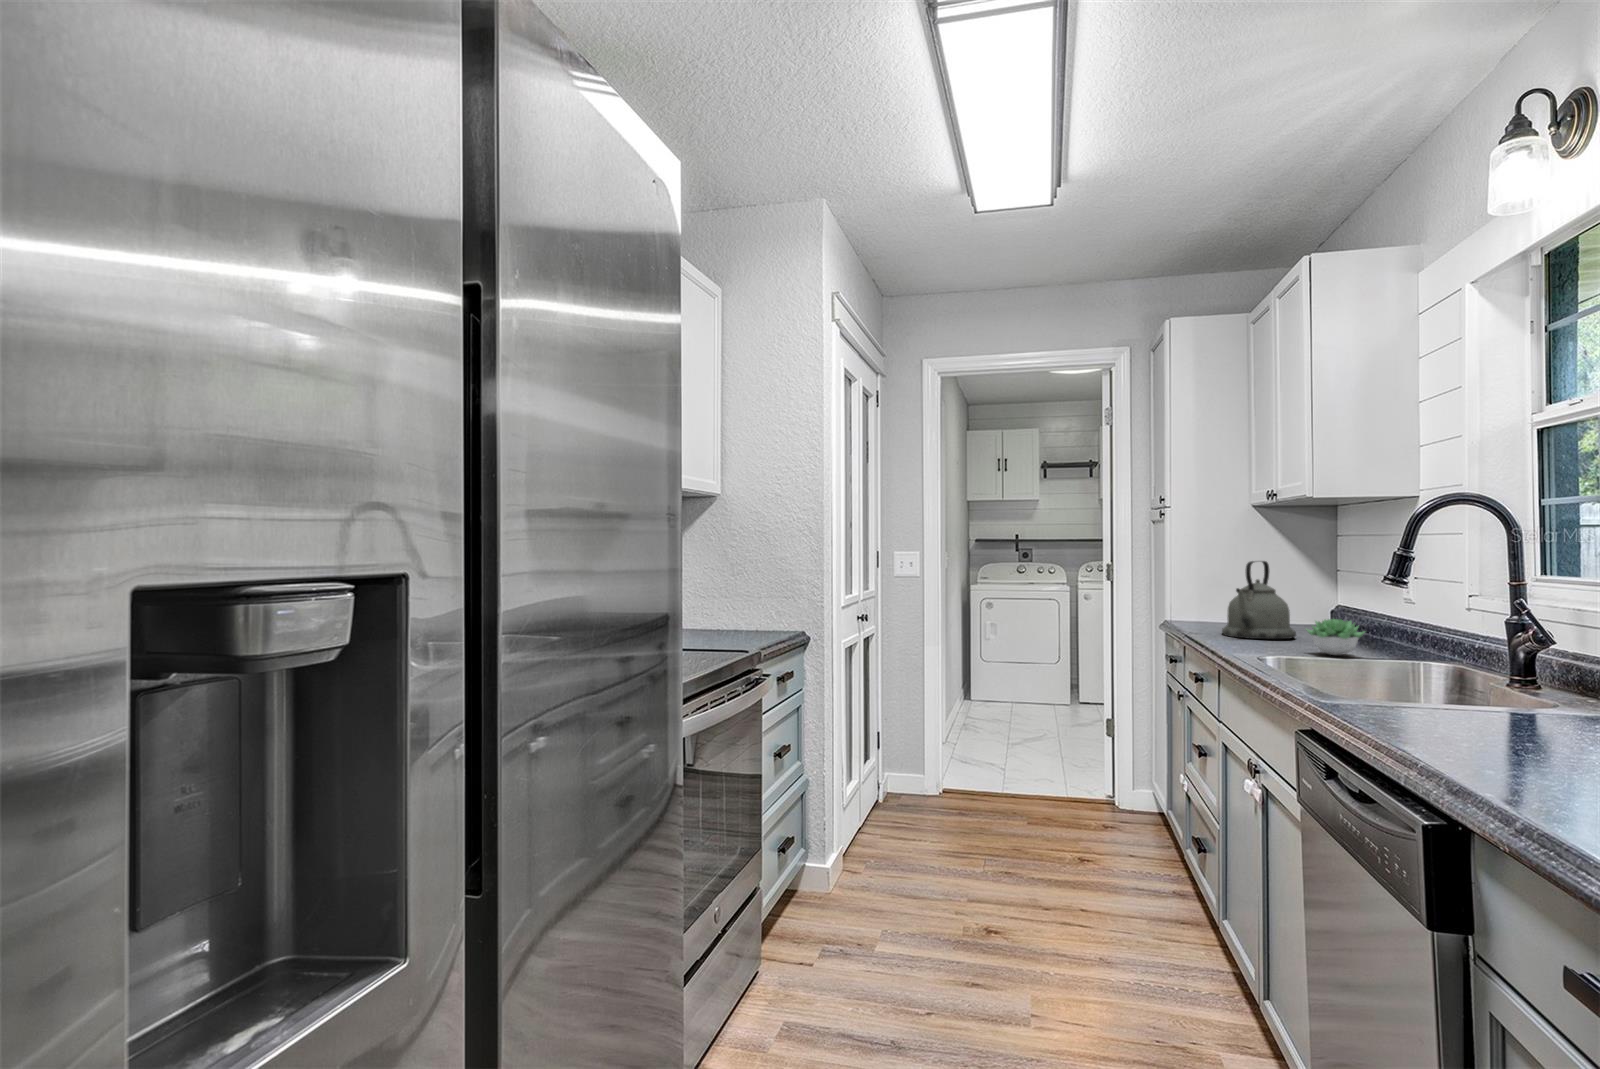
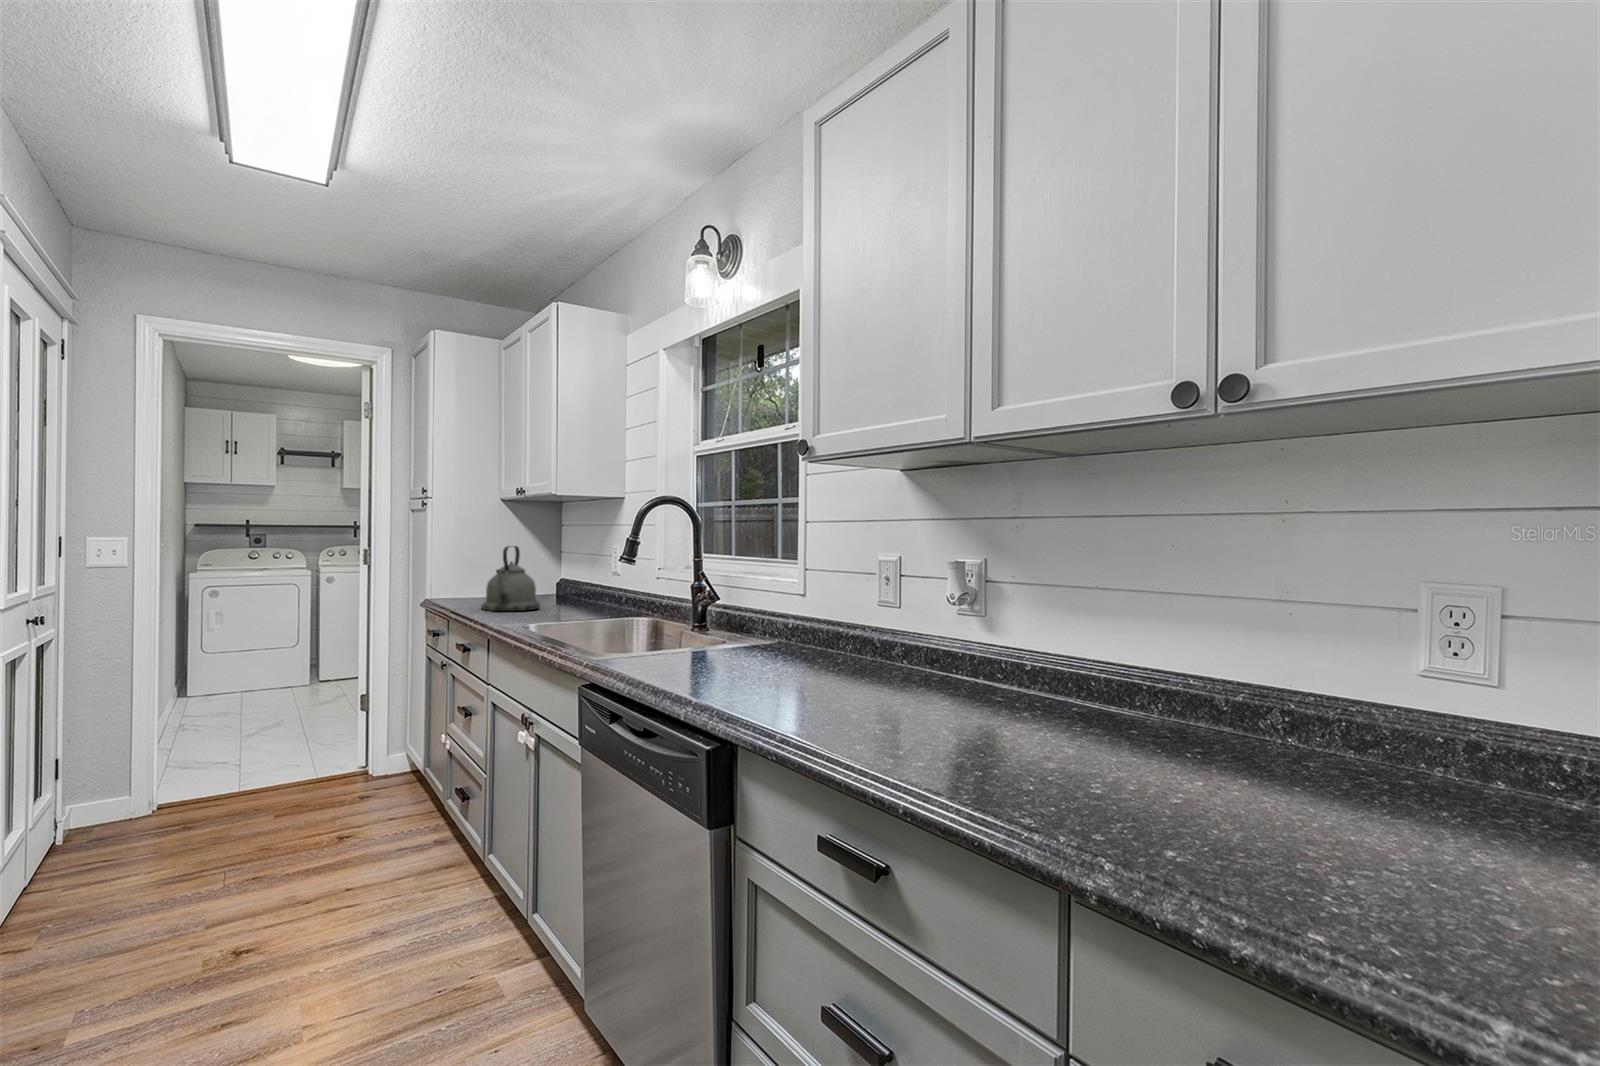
succulent plant: present [1306,619,1365,655] -> none [552,591,596,620]

